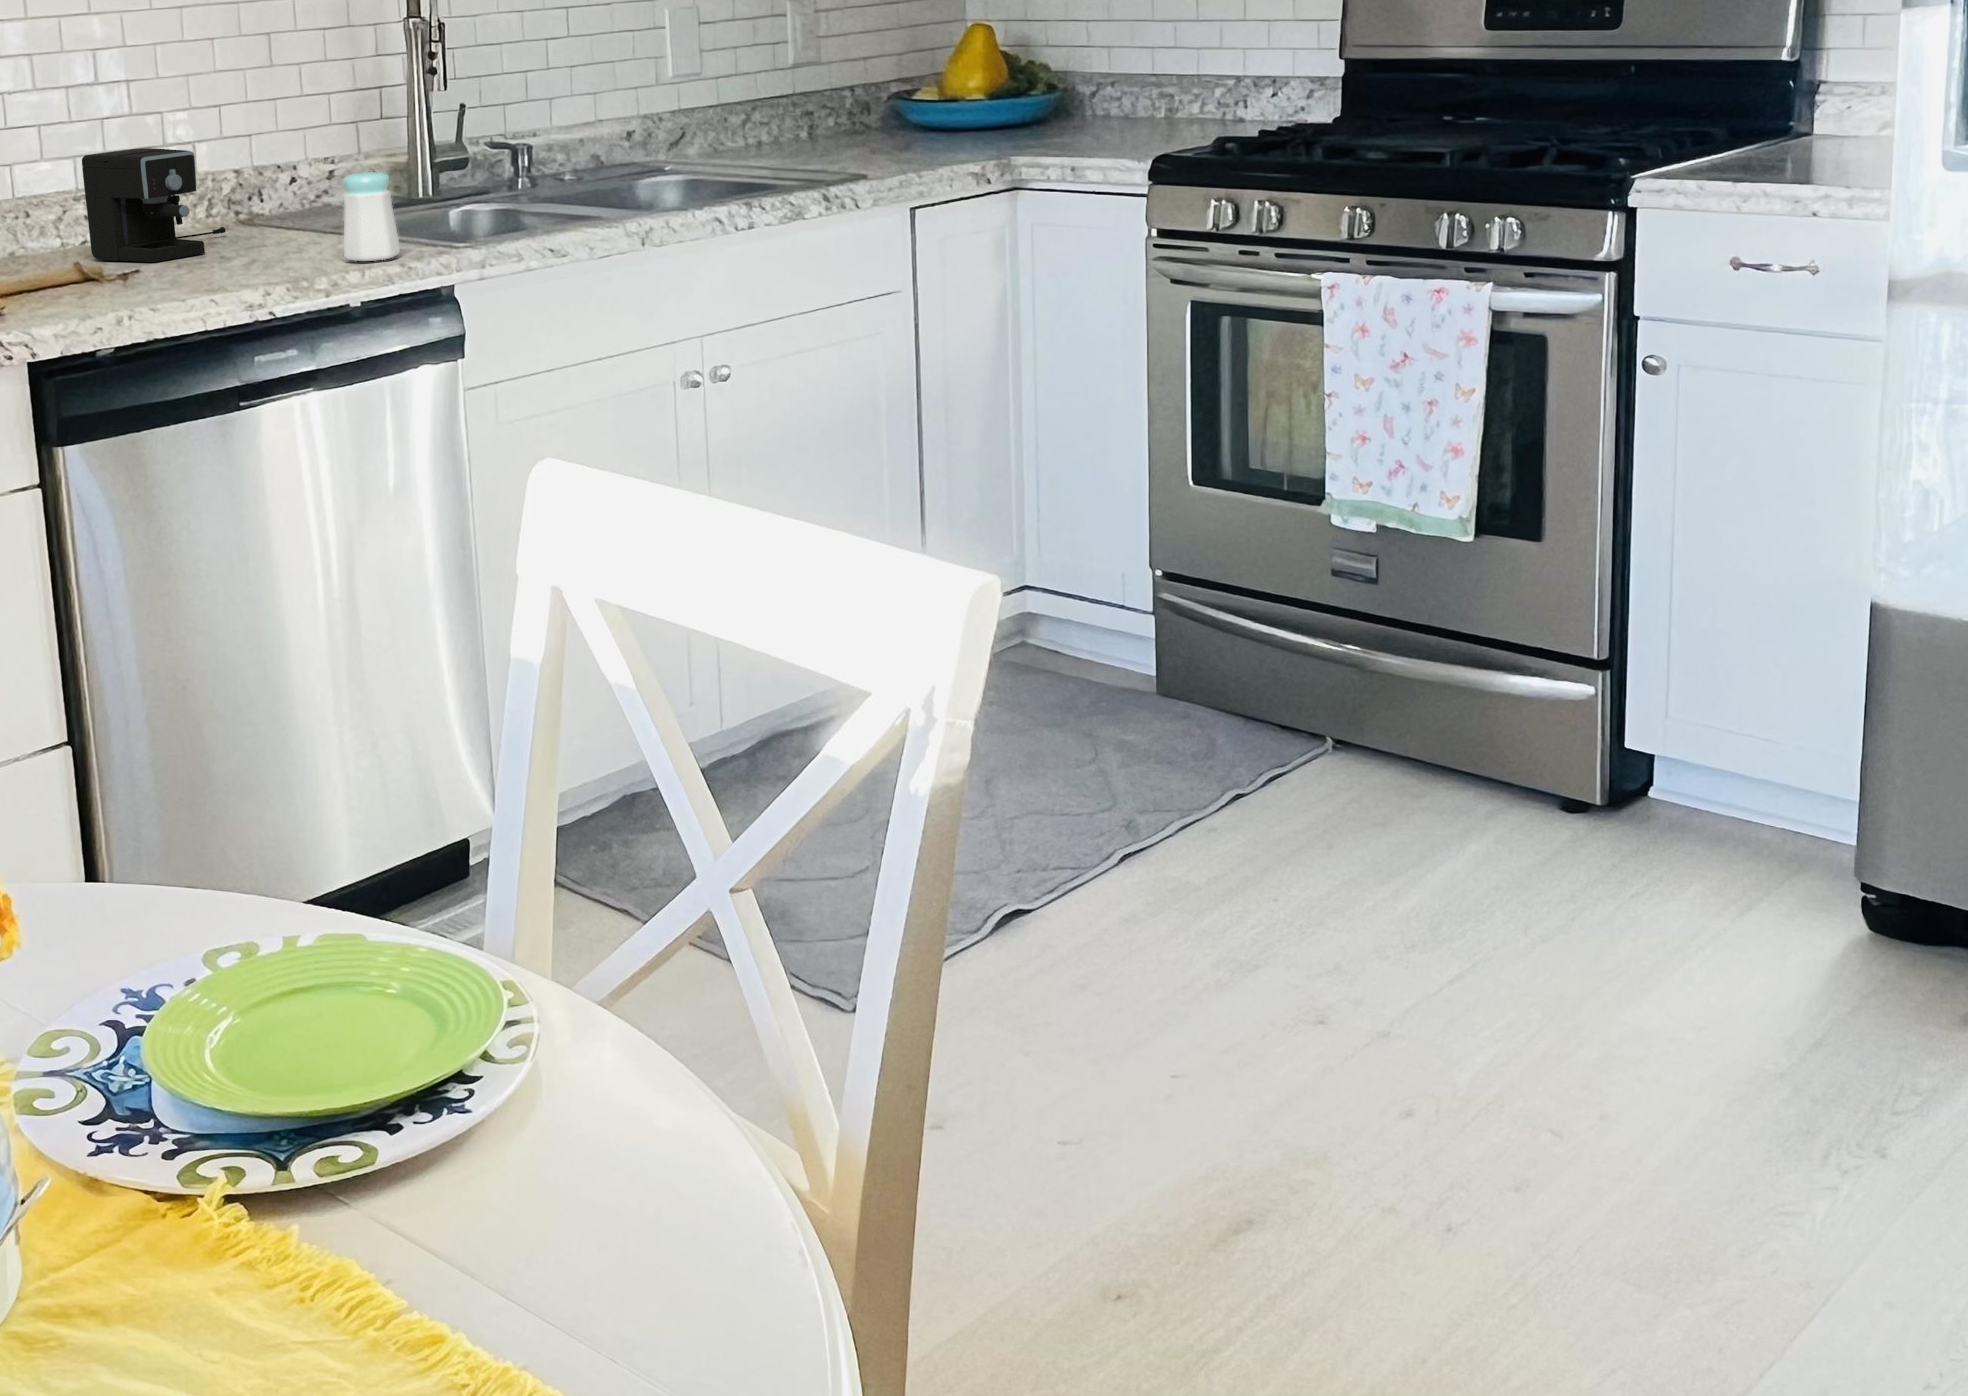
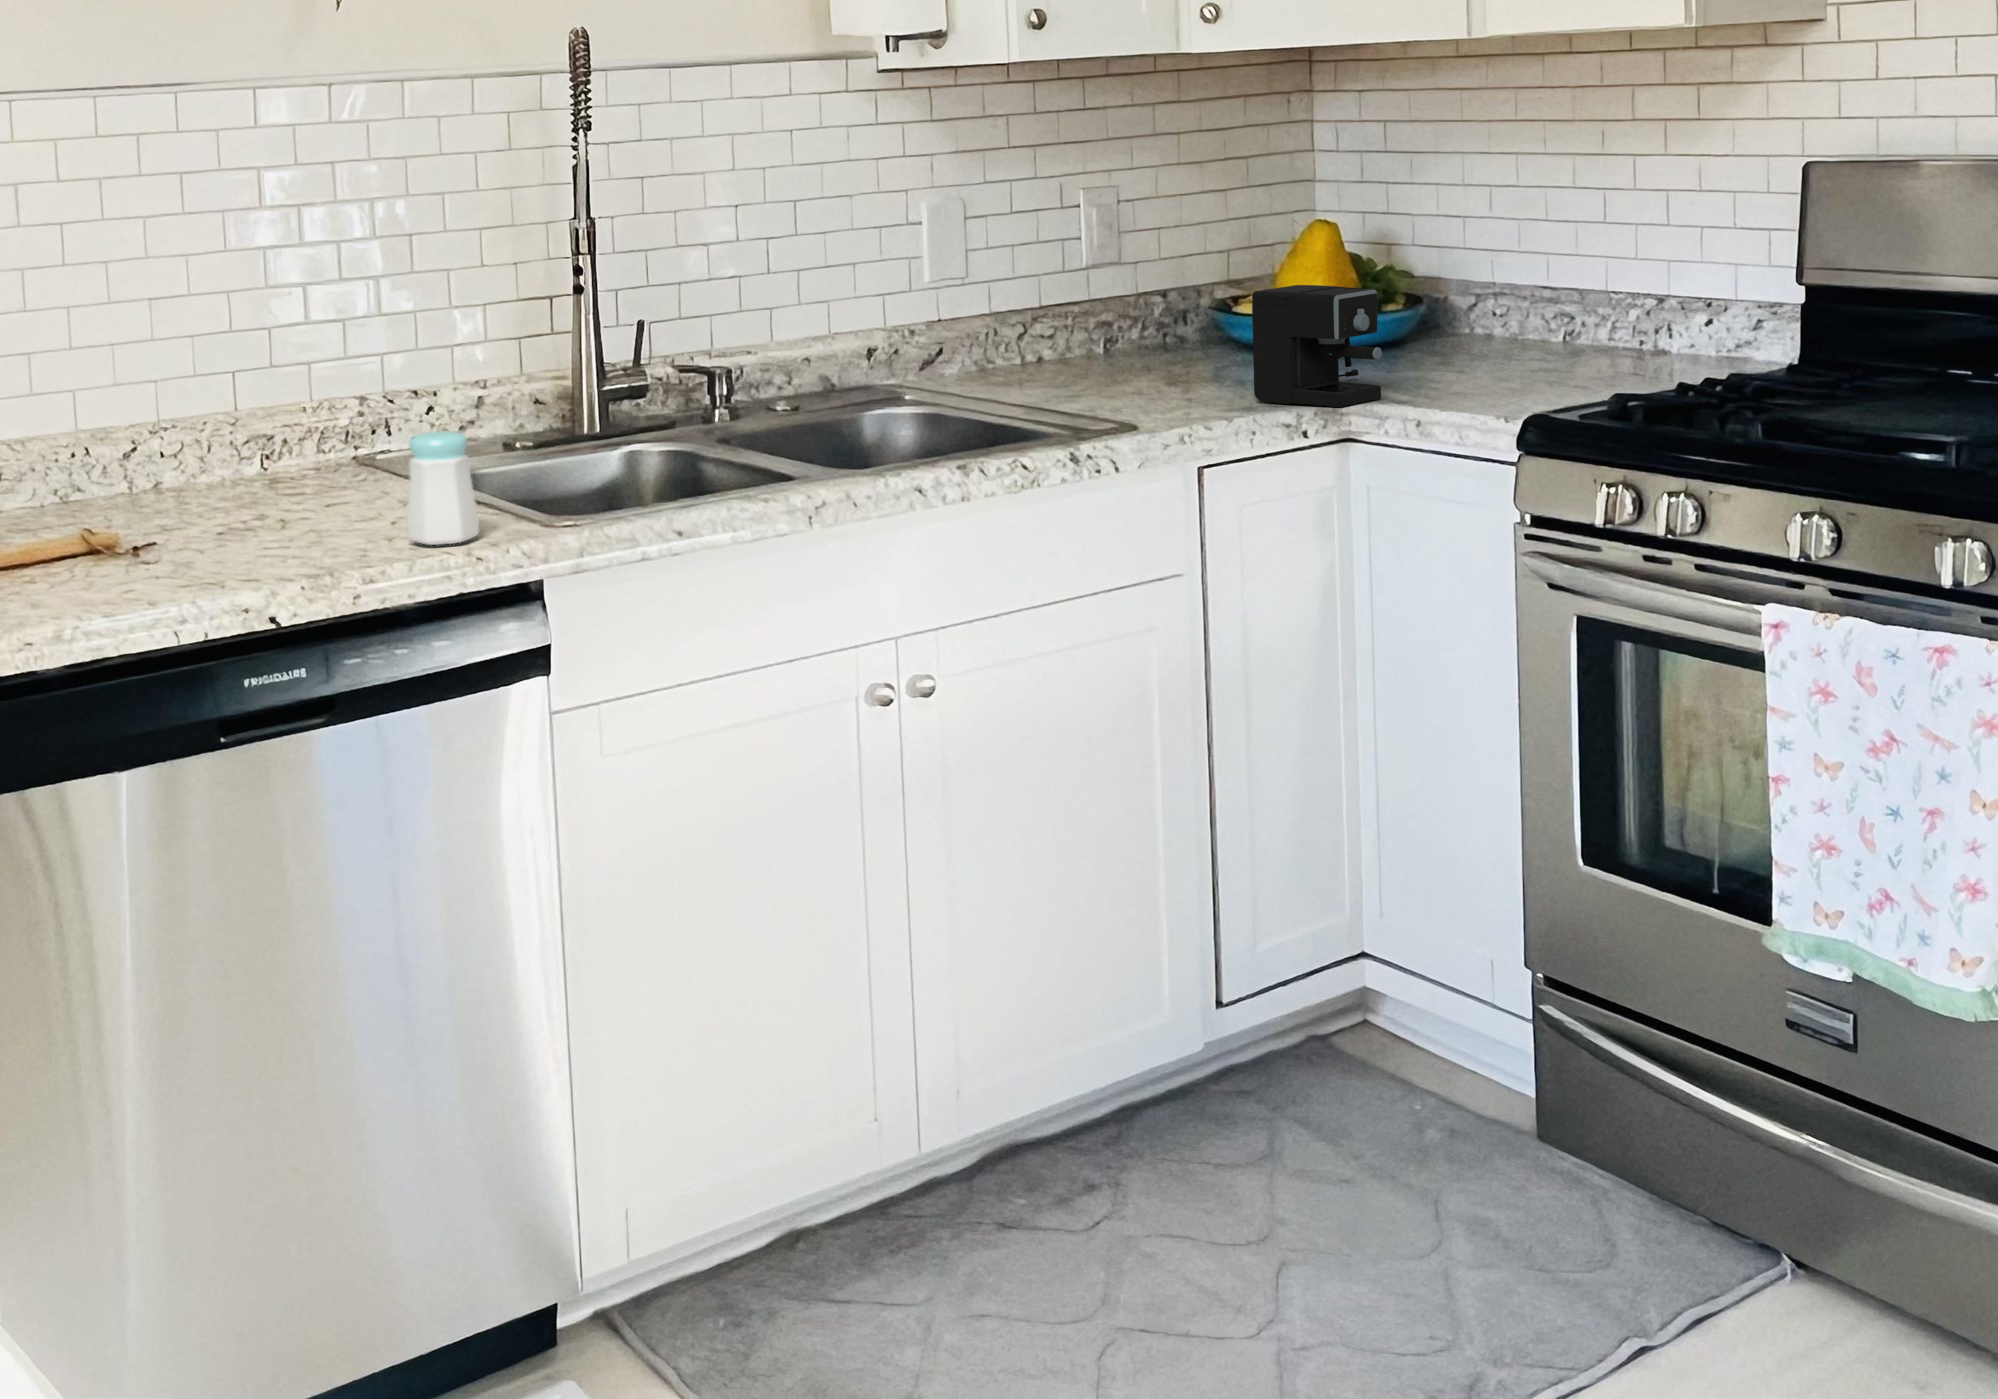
coffee maker: present [82,148,226,262] -> present [1252,285,1382,407]

